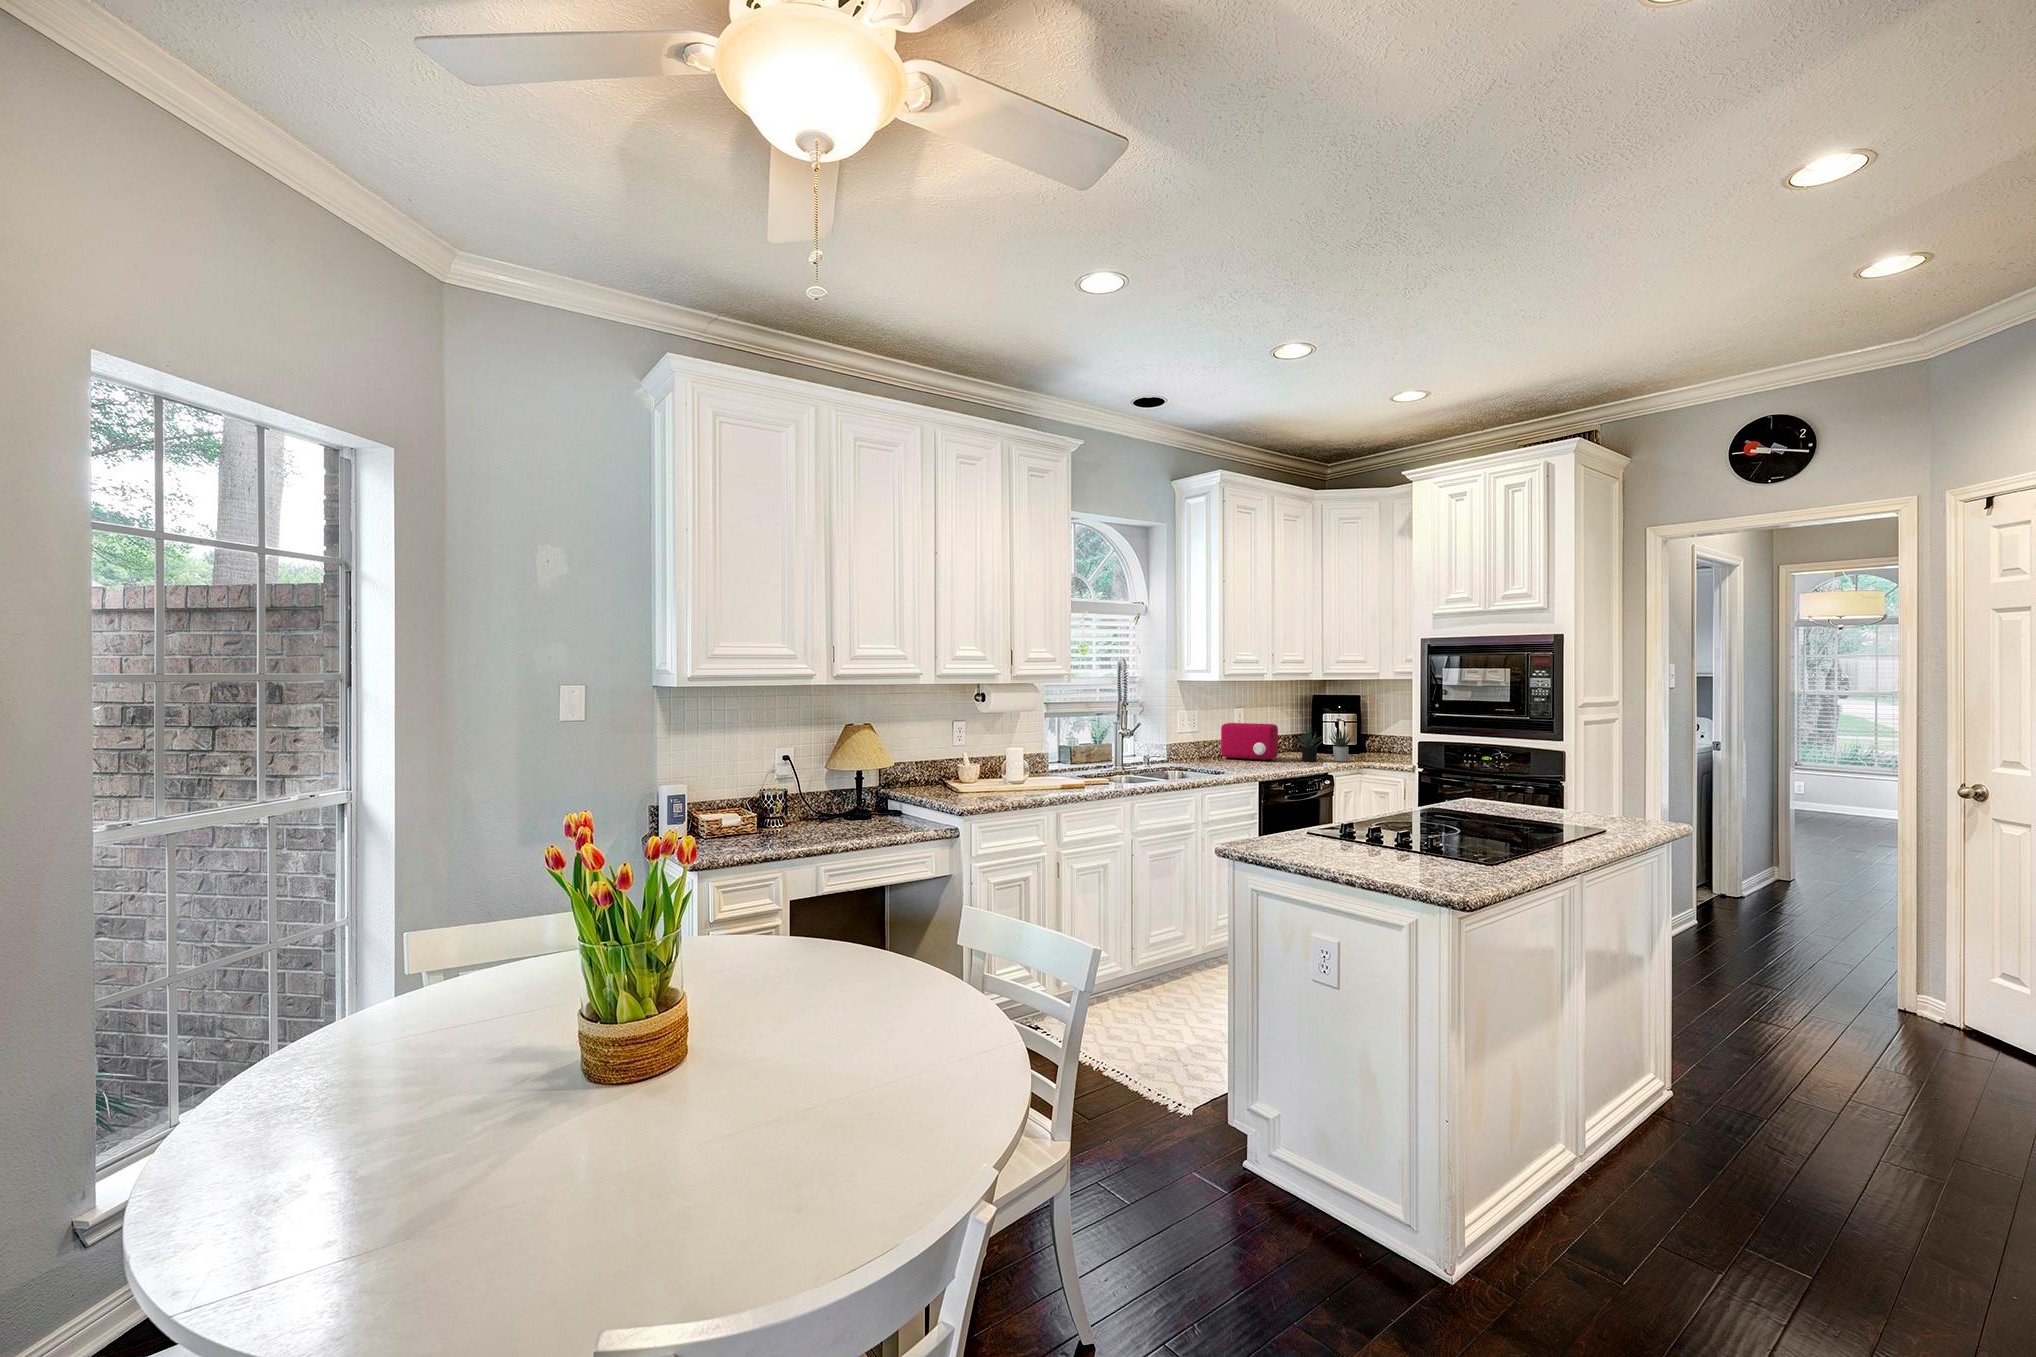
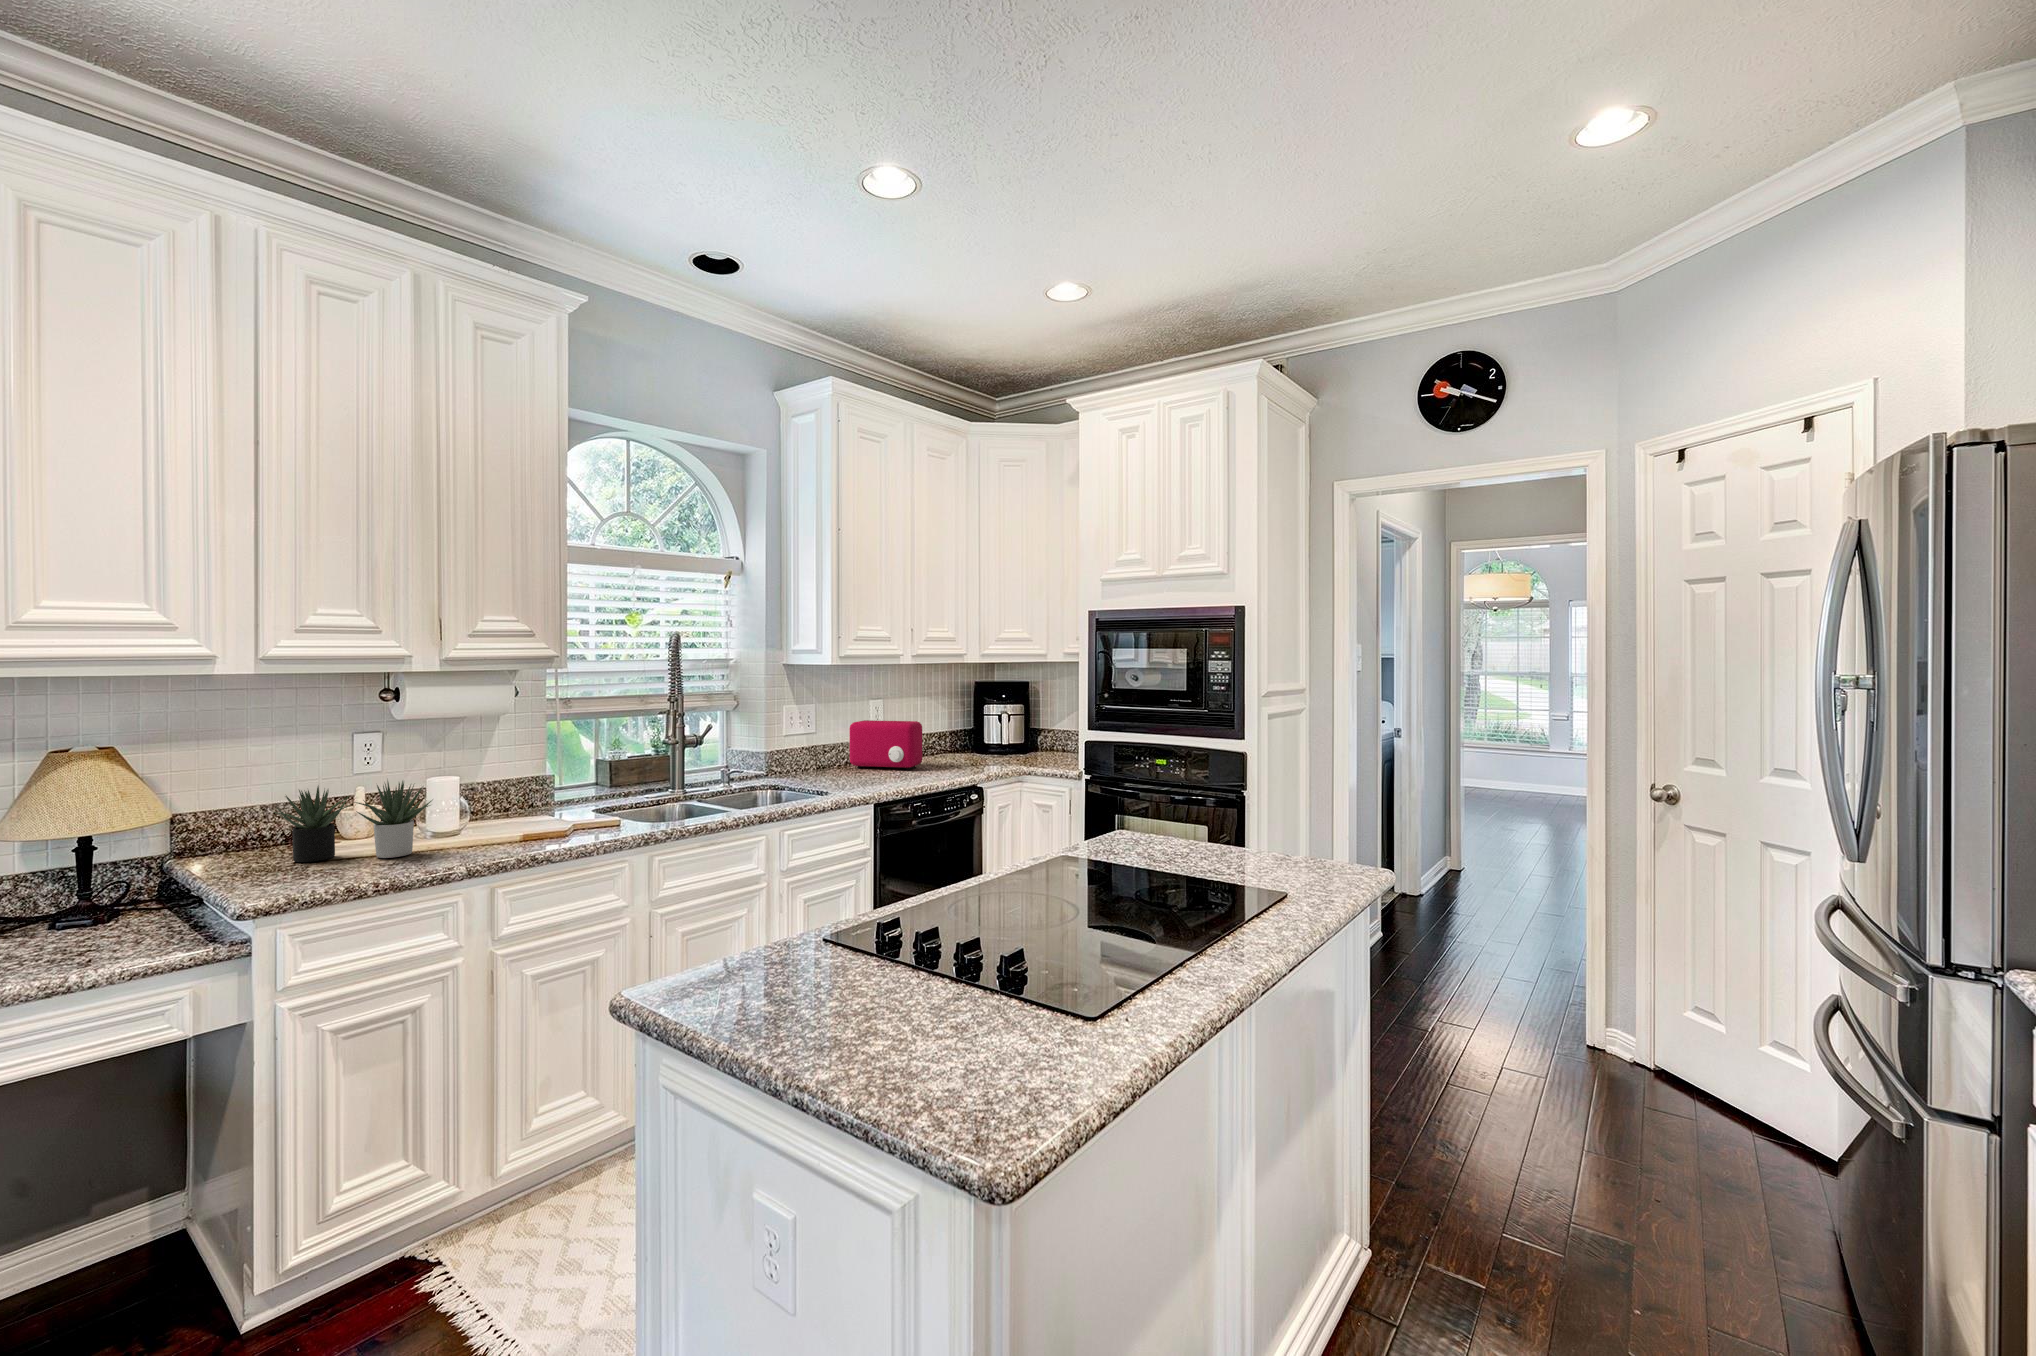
succulent plant: present [1296,729,1353,762] -> present [274,780,432,862]

